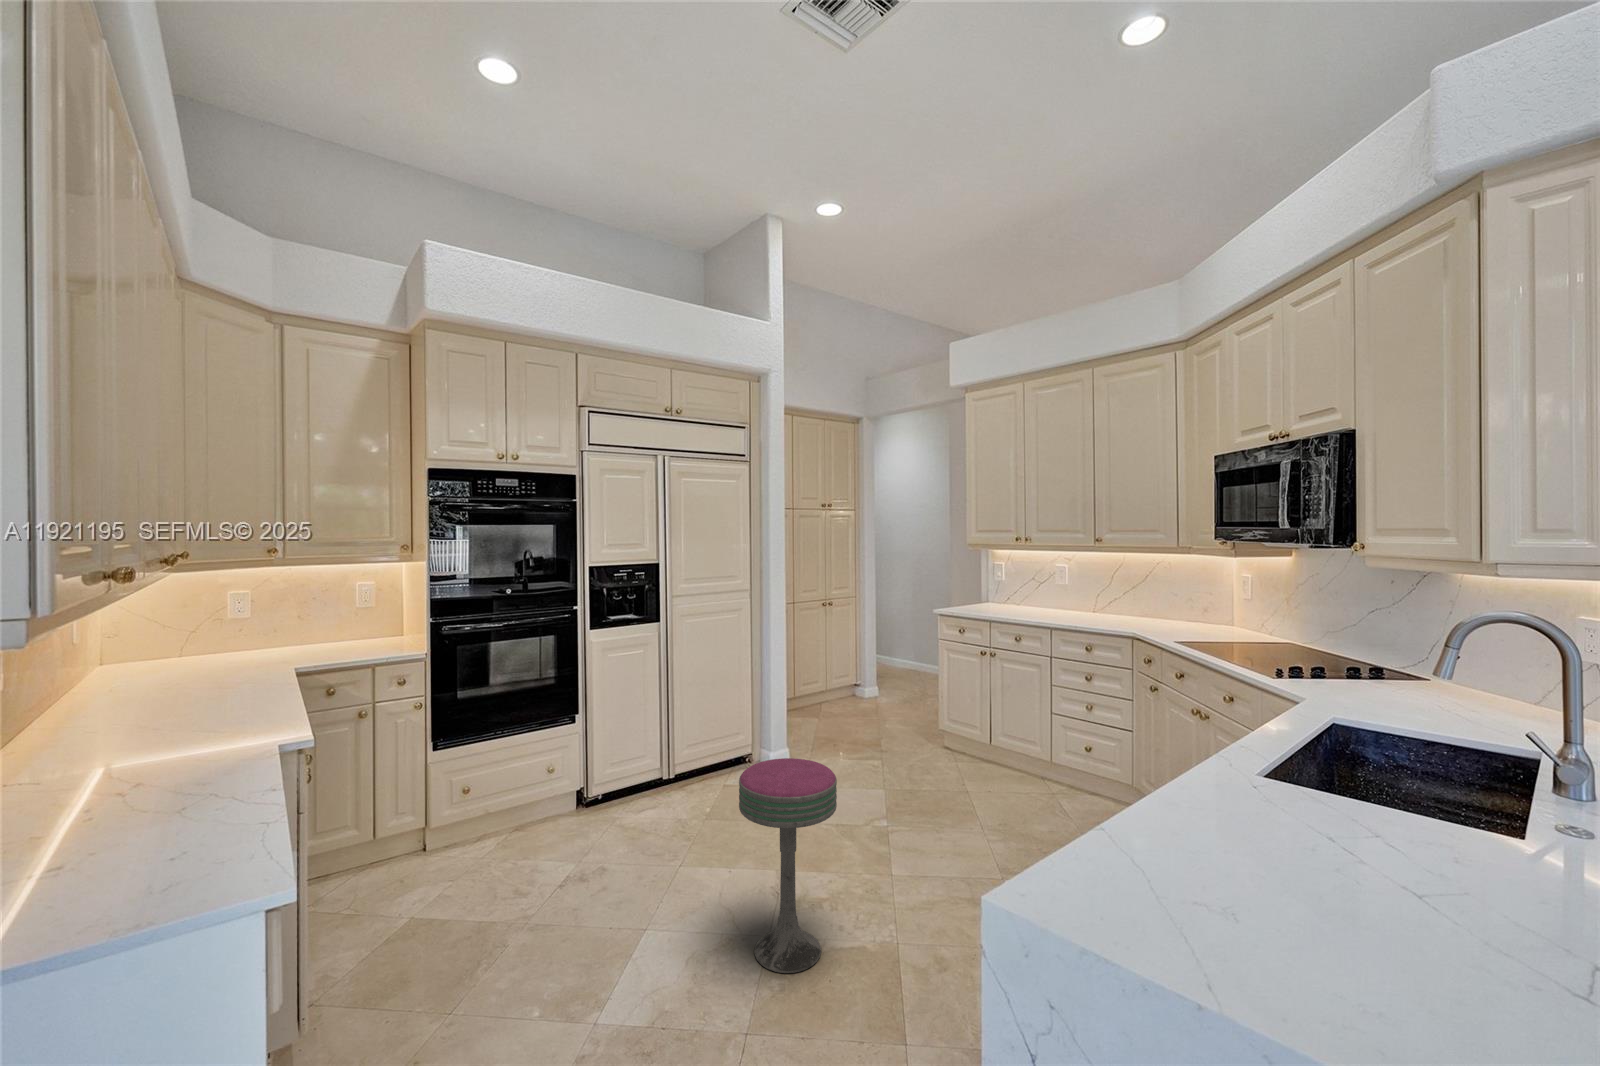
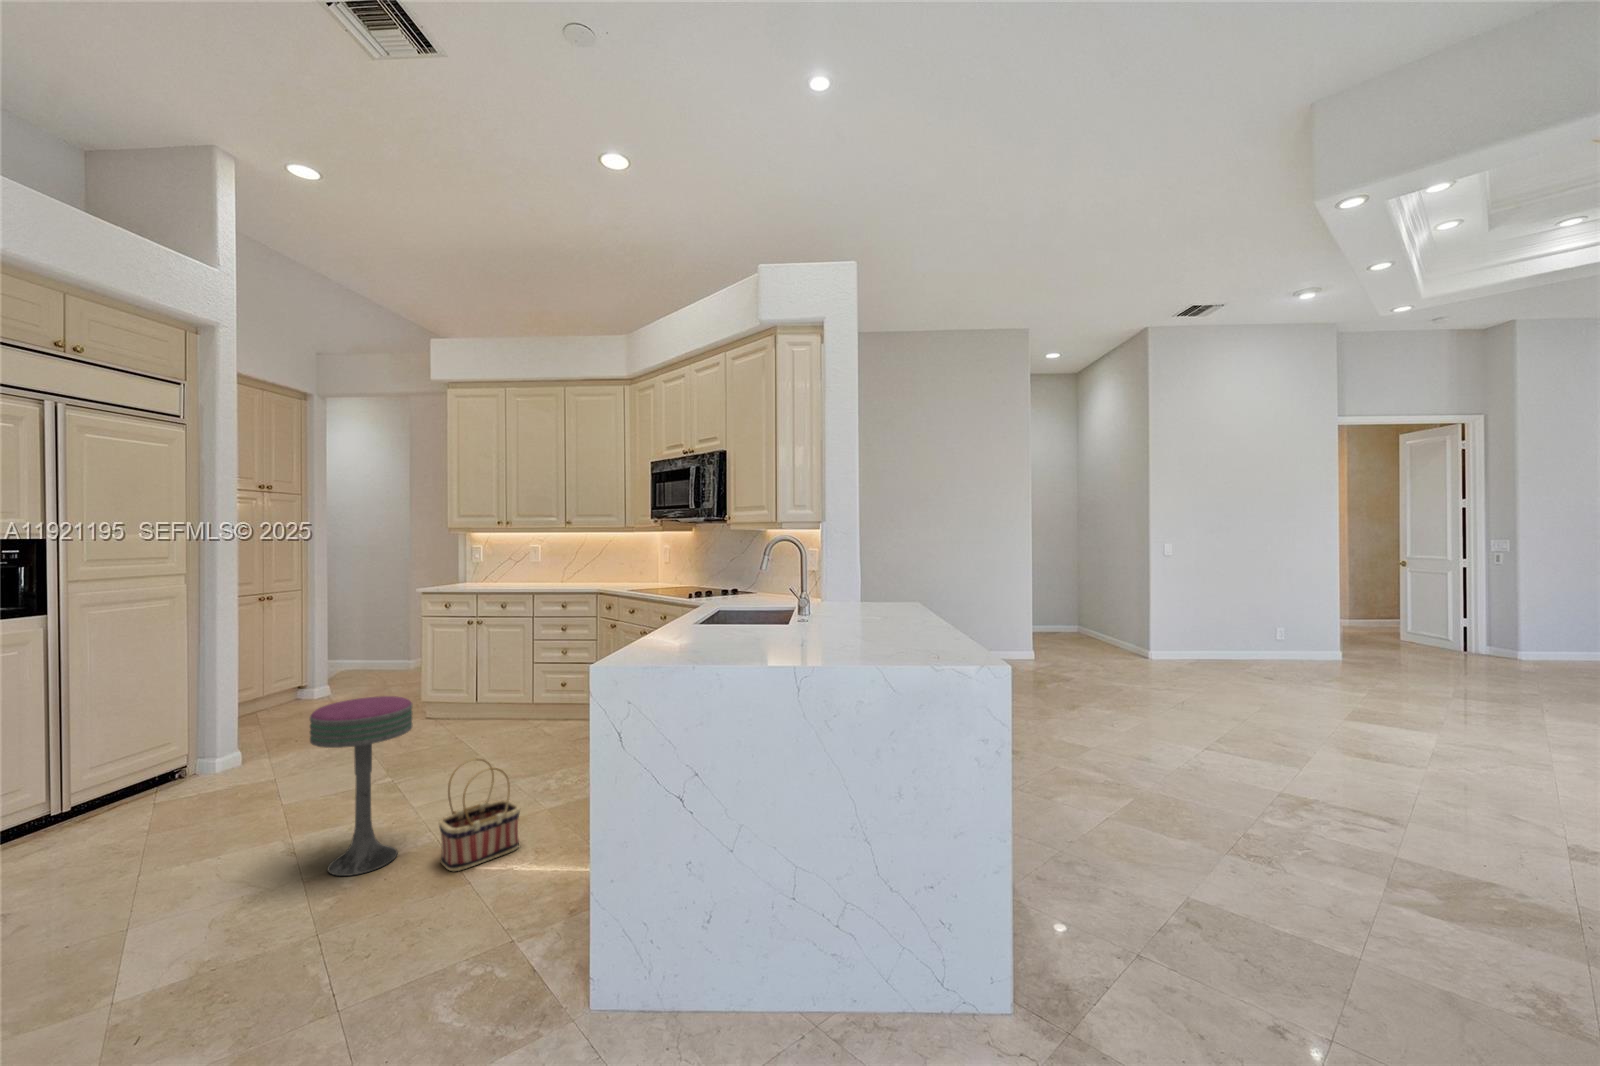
basket: none [846,880,945,1036] -> present [439,758,520,871]

